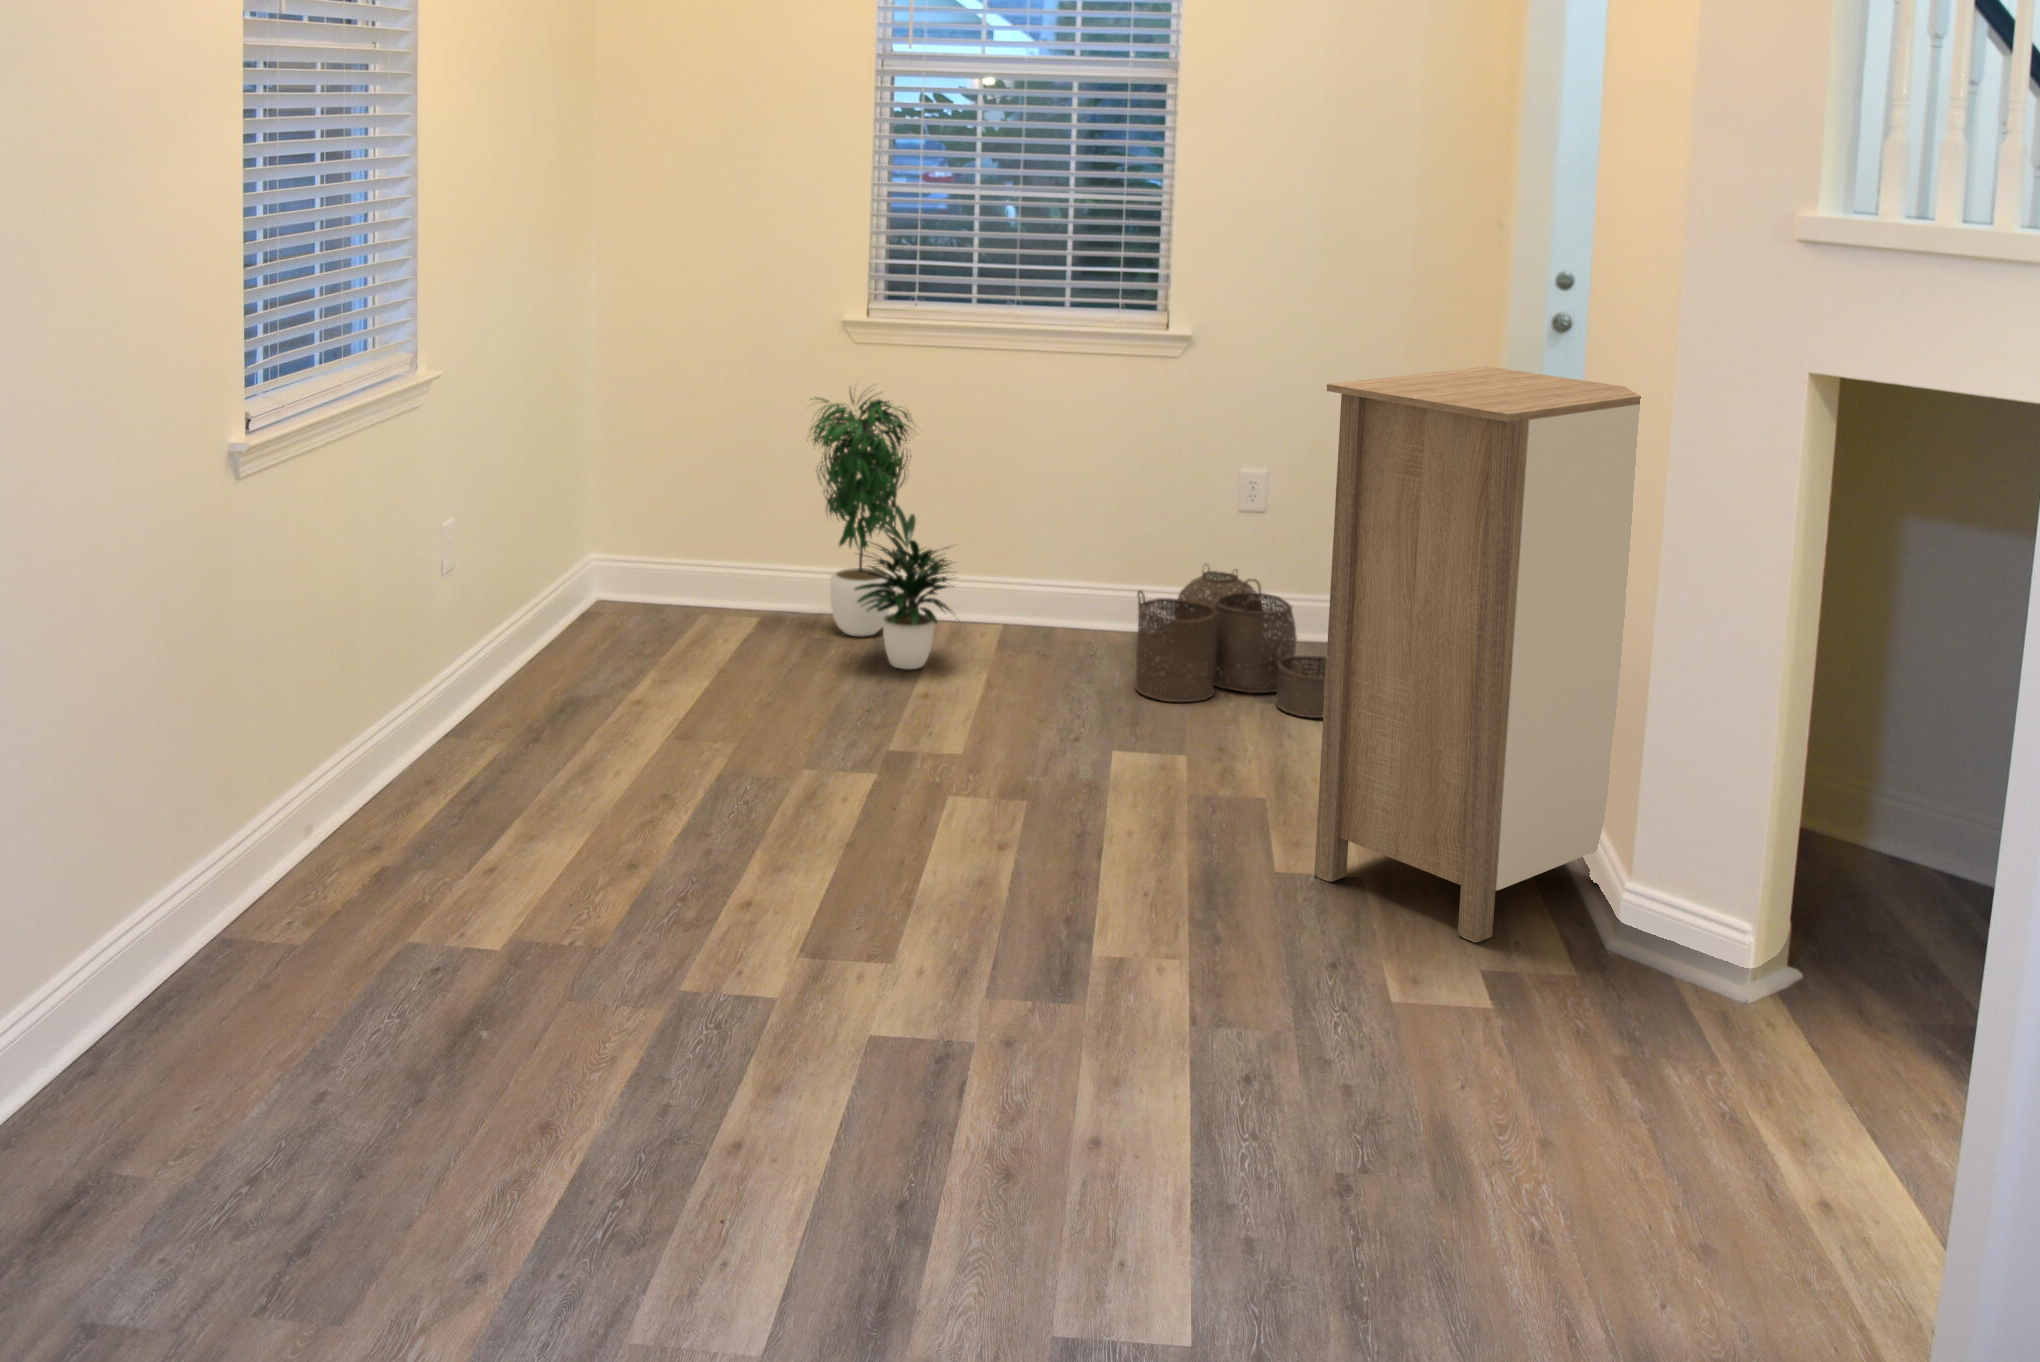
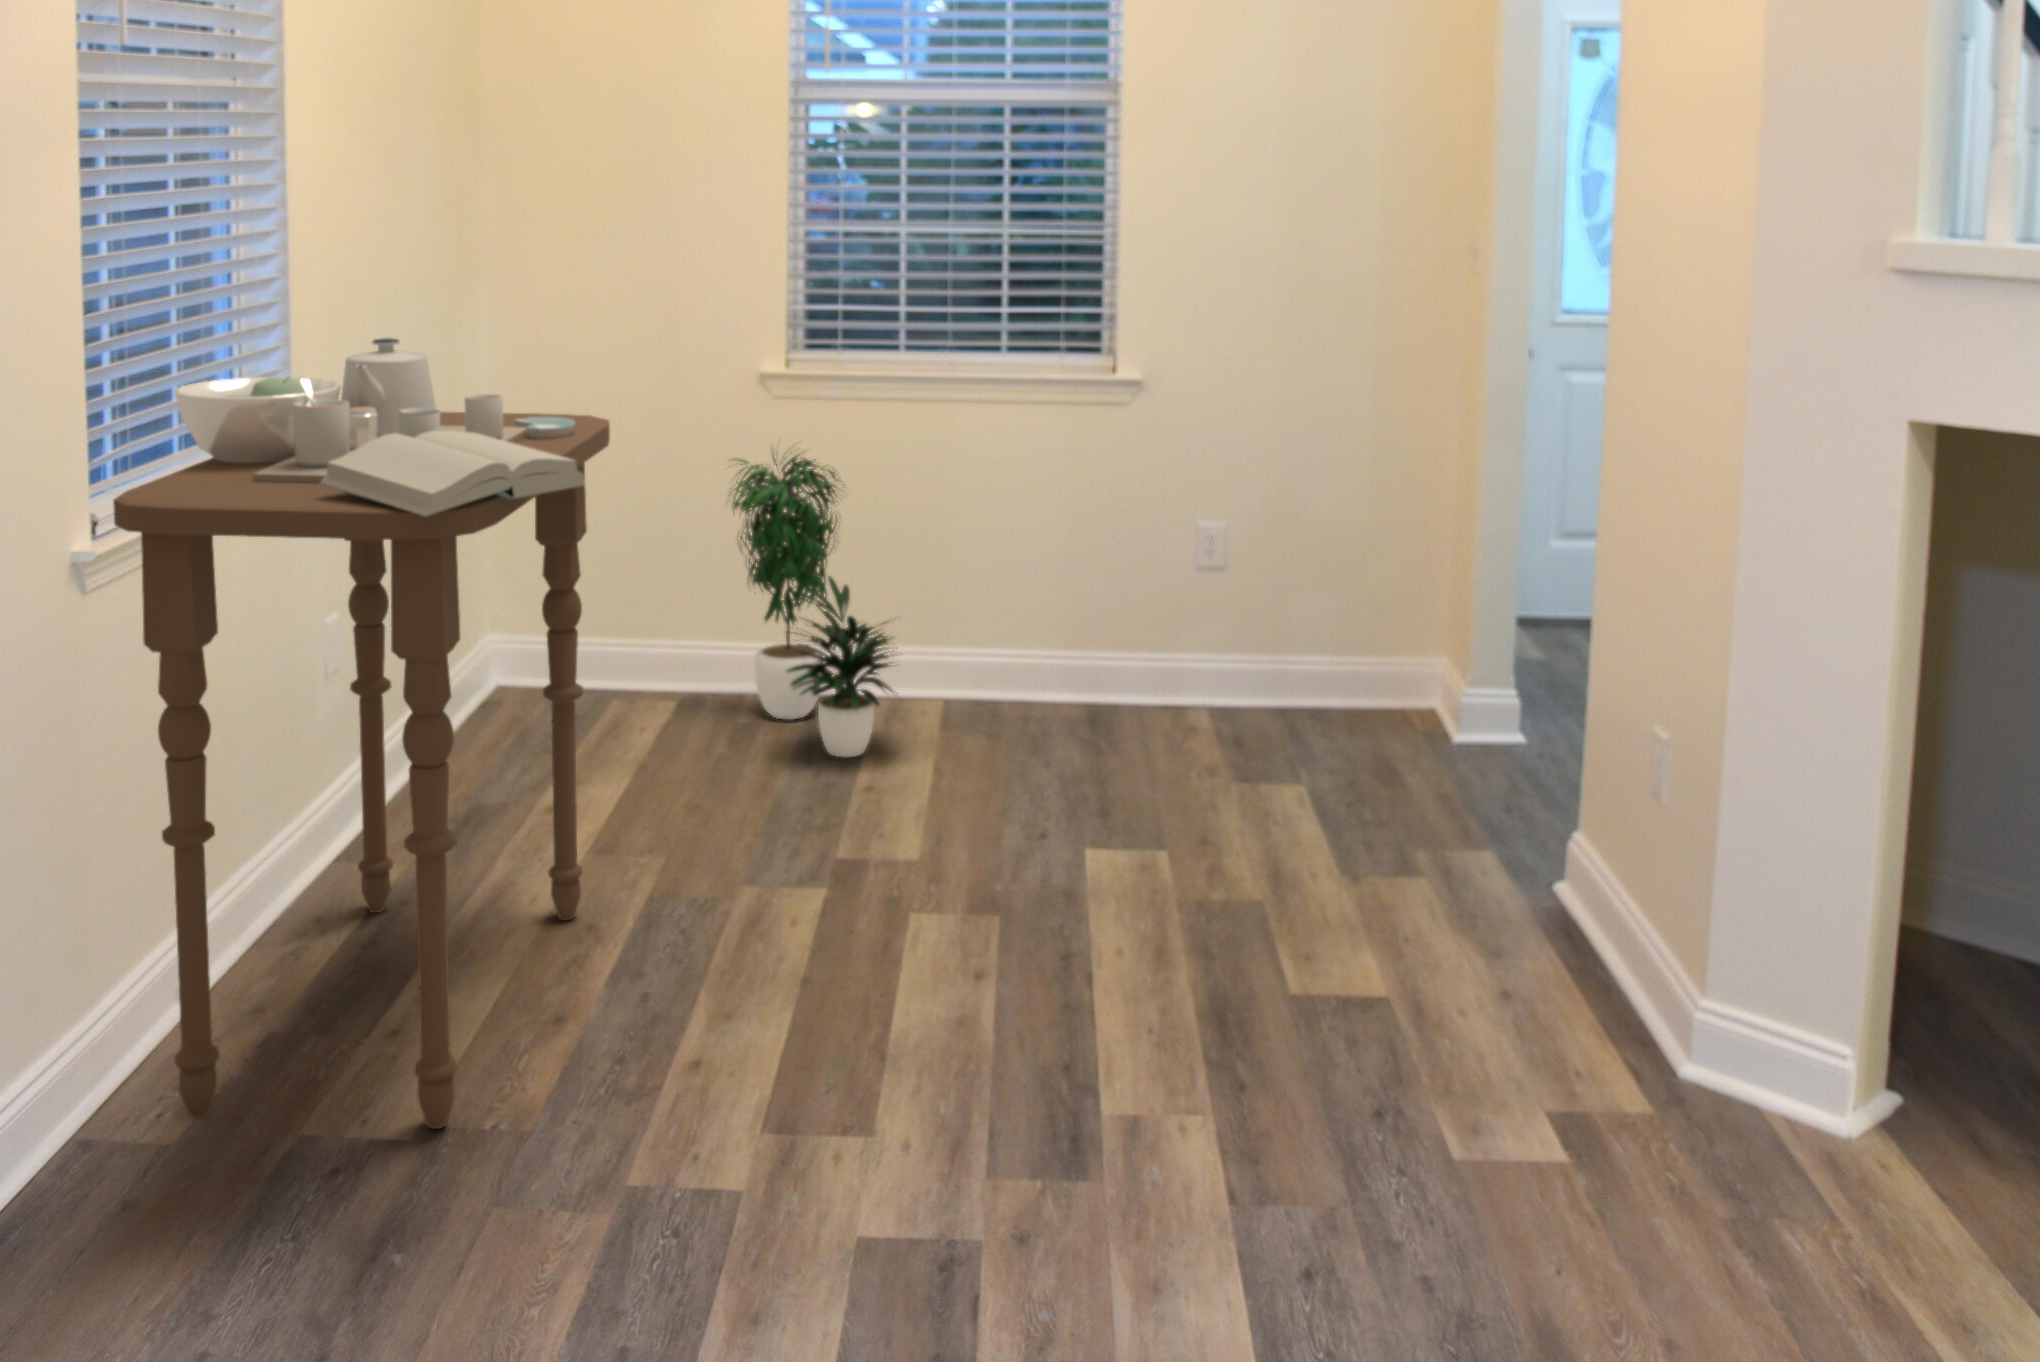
side table: none [266,272,692,941] -> present [113,338,610,1129]
storage cabinet: present [1314,366,1641,942] -> none [1335,413,1712,1073]
woven basket: present [1136,565,1326,718] -> none [1098,627,1347,798]

